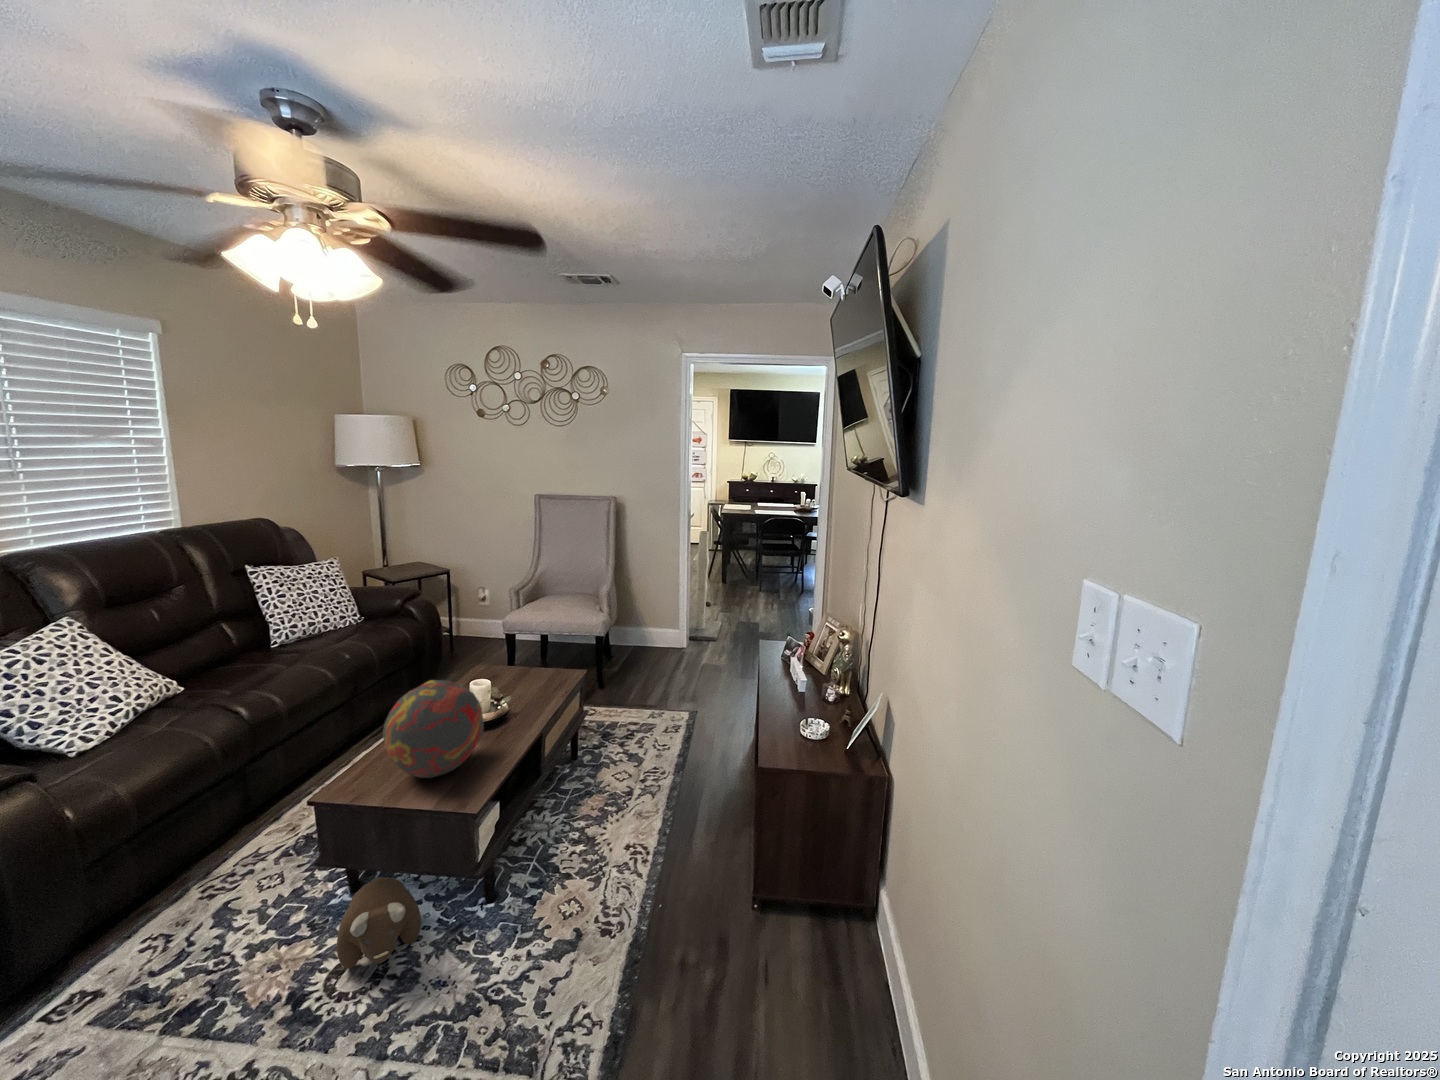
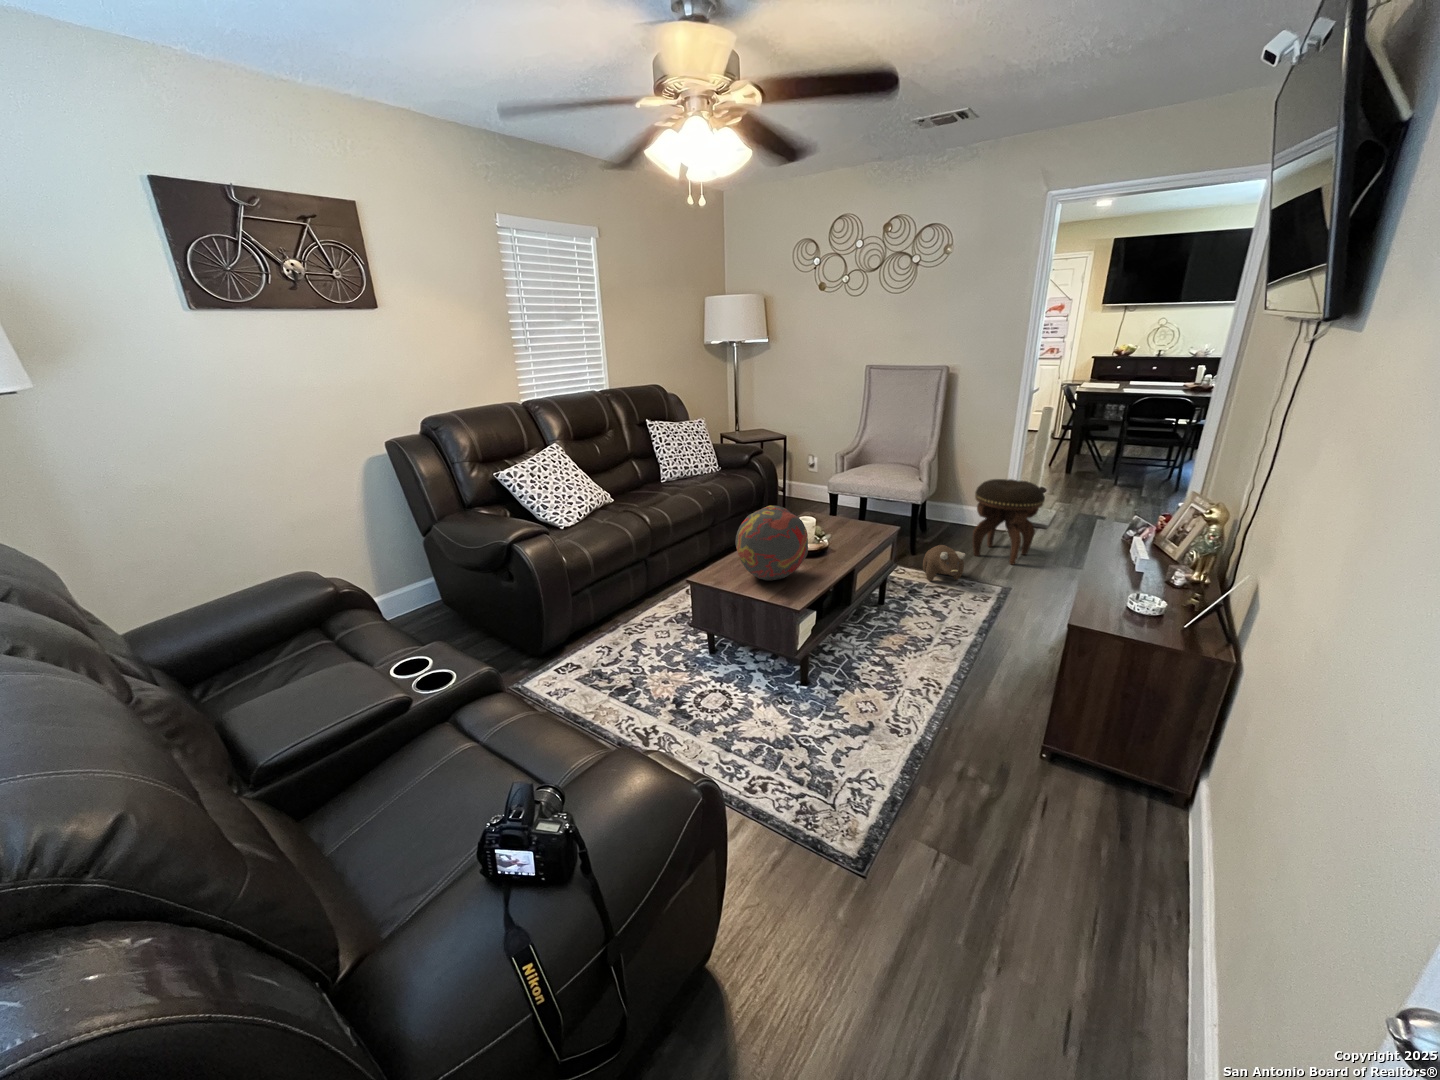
footstool: none [654,601,713,683] -> present [972,479,1045,565]
plush toy: present [337,877,421,969] -> present [923,545,966,581]

